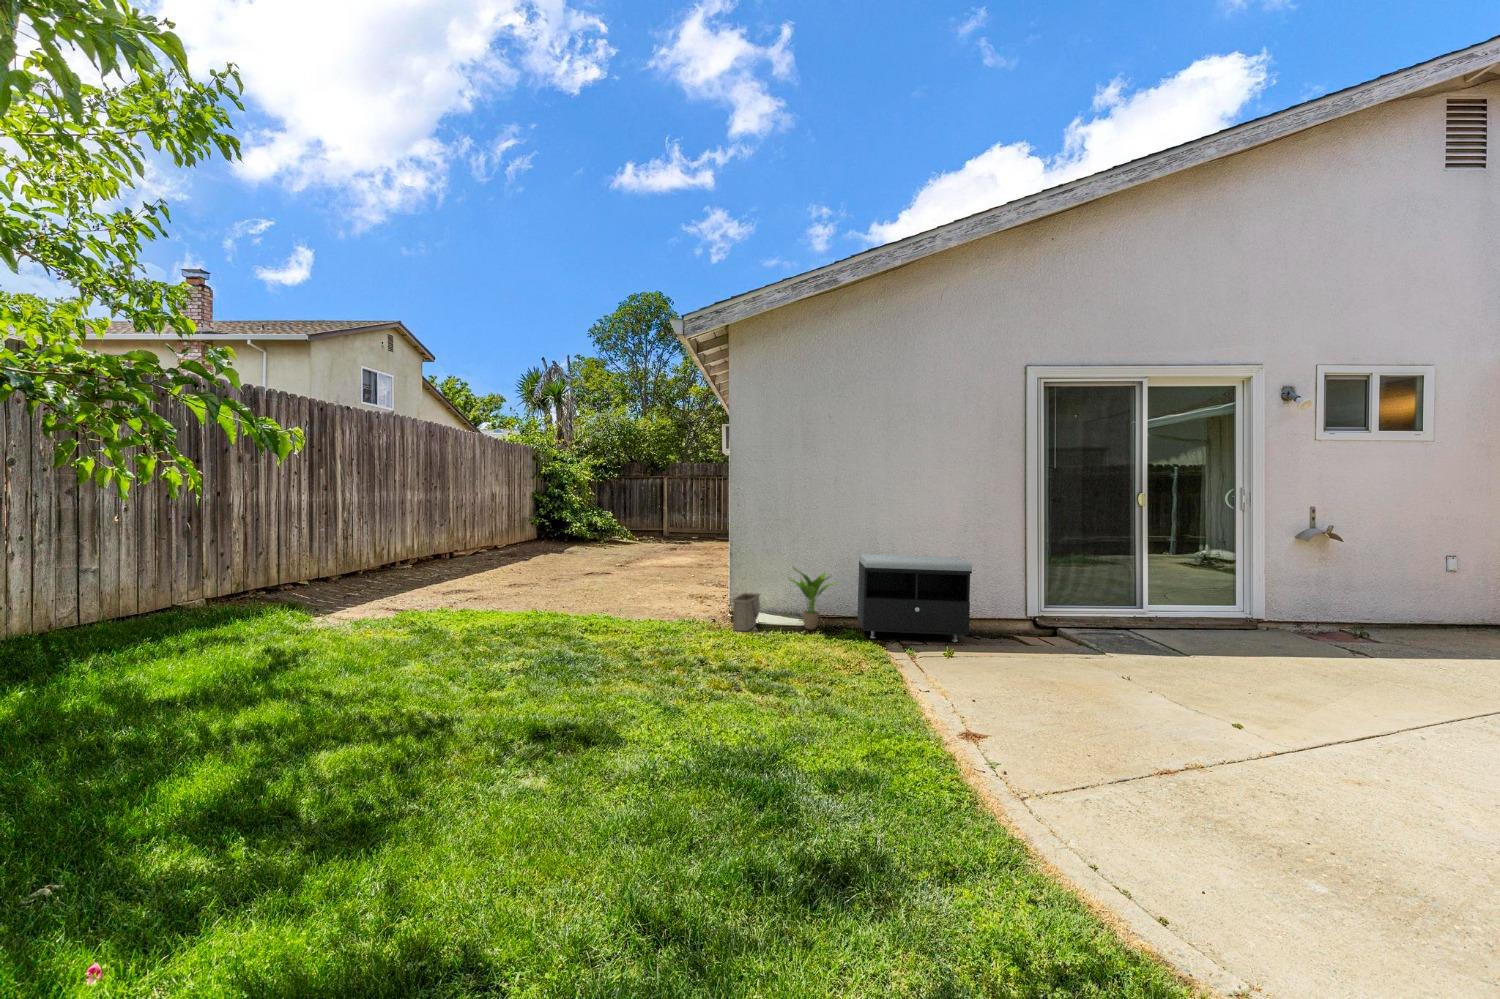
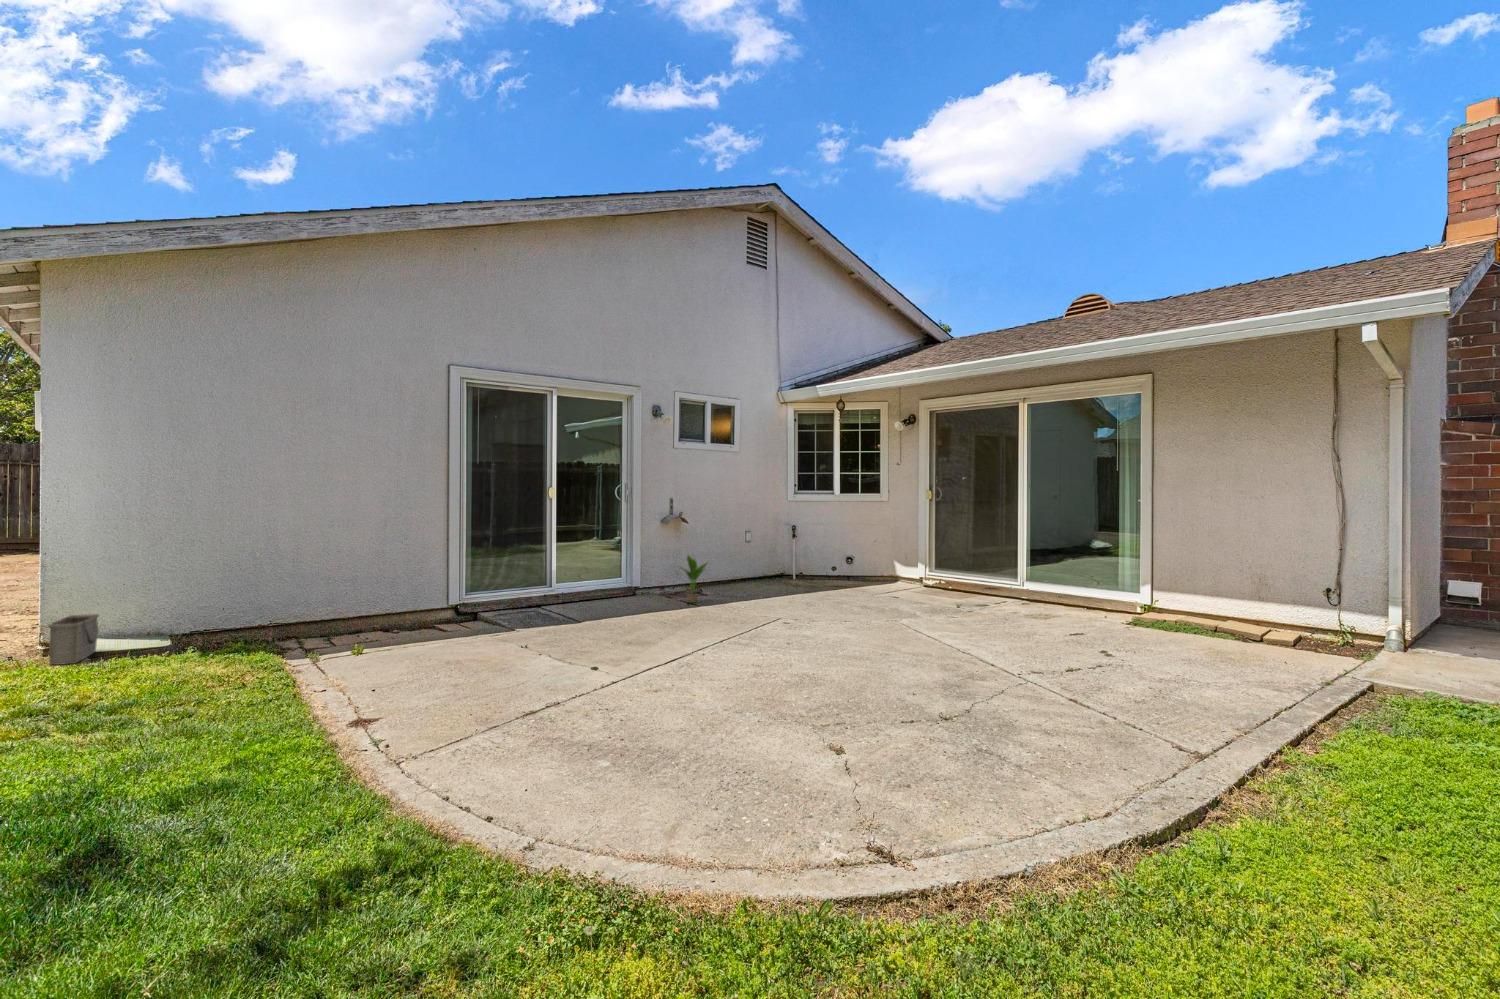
storage bench: present [857,554,972,642] -> none [250,553,385,648]
potted plant: present [789,568,835,629] -> present [682,556,708,603]

